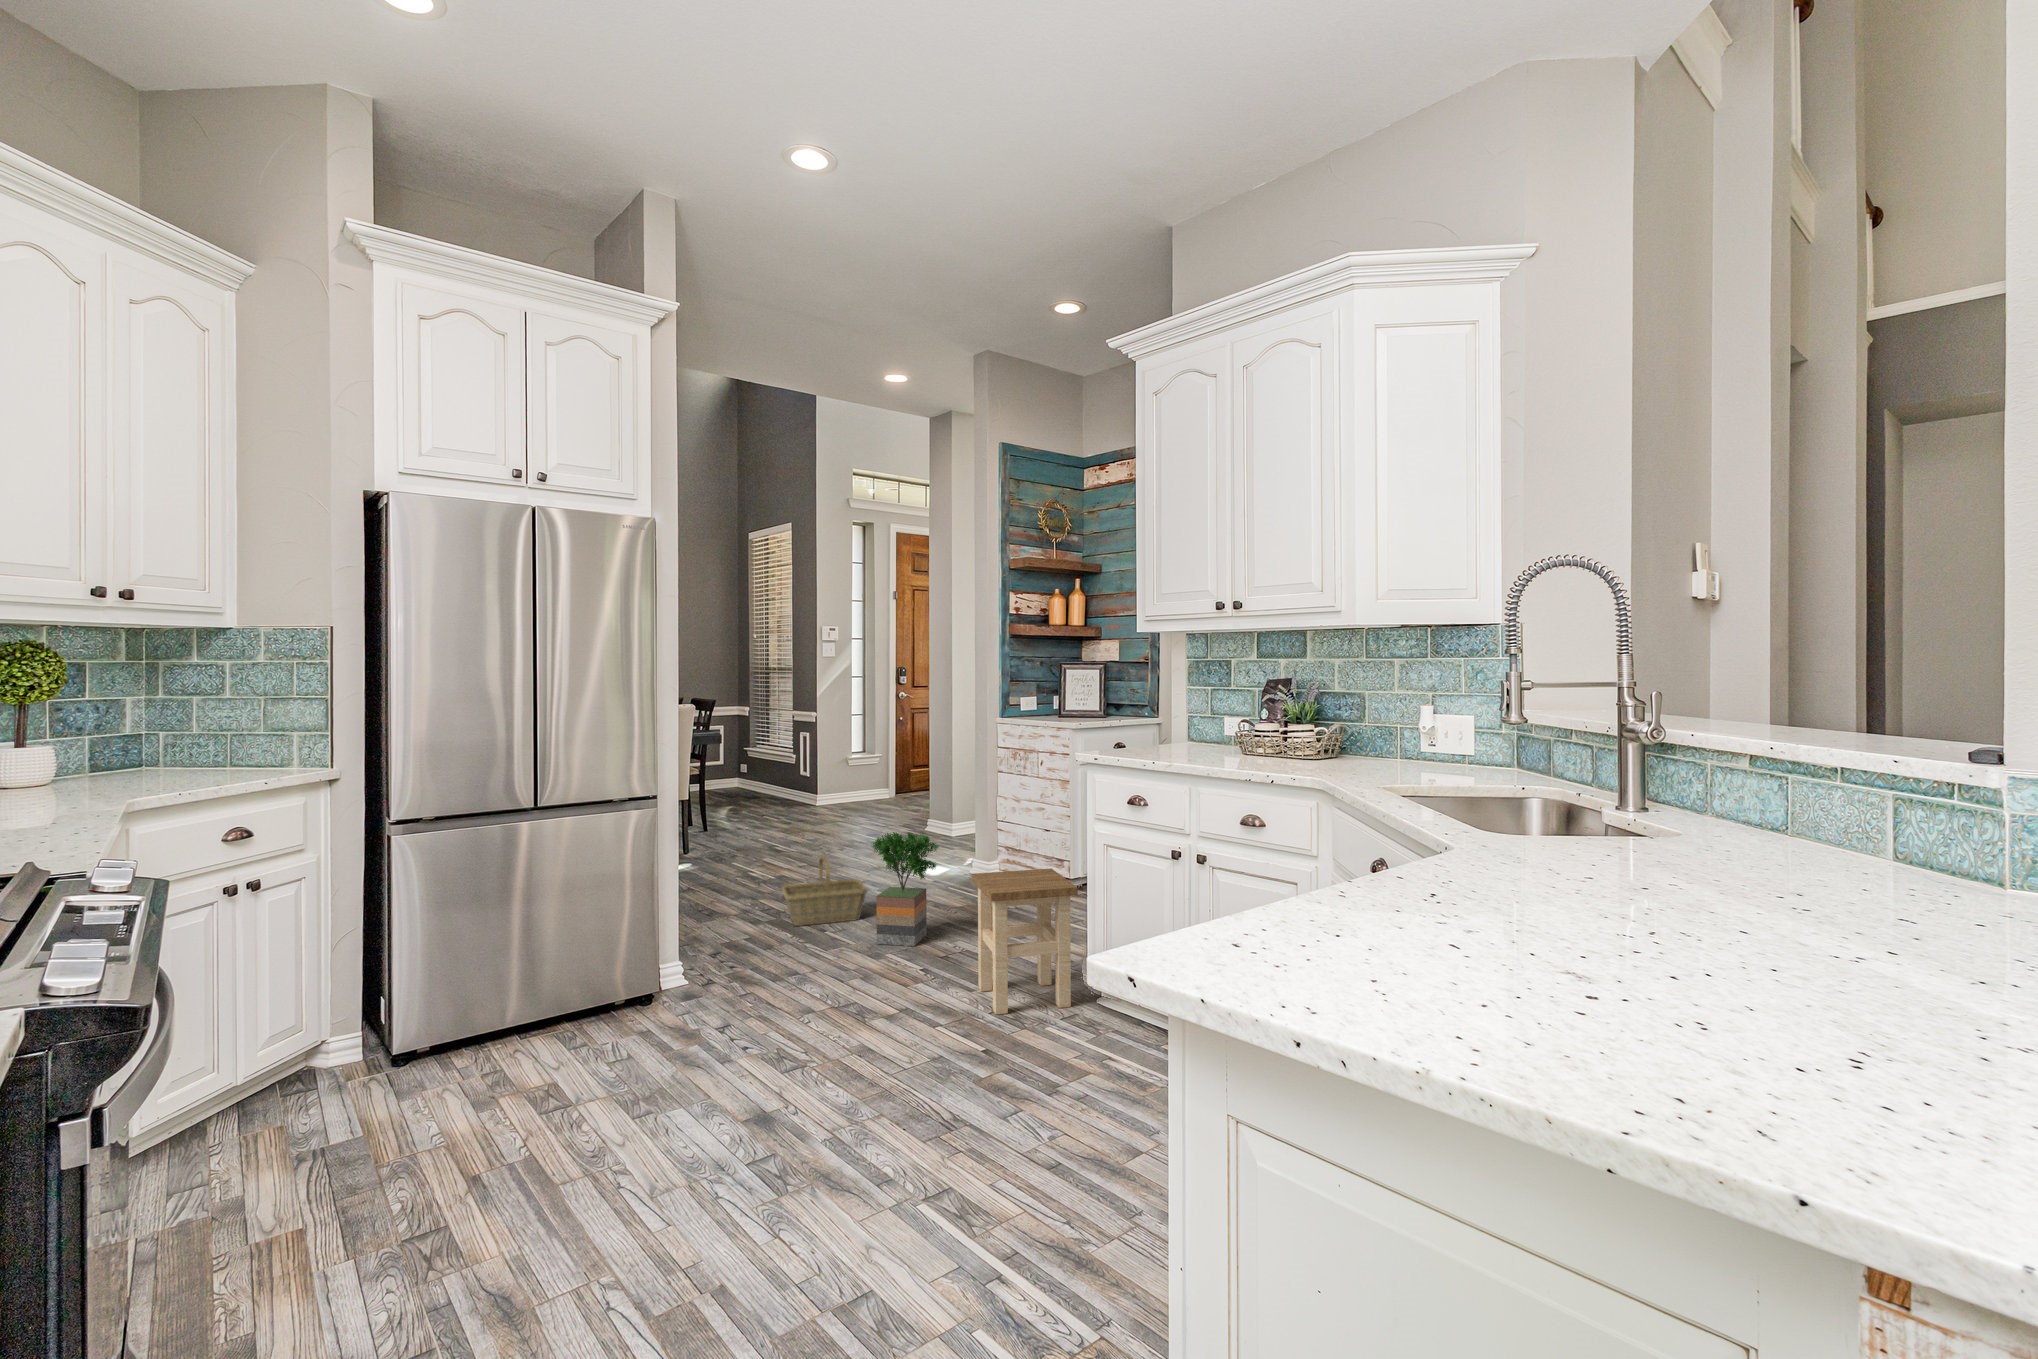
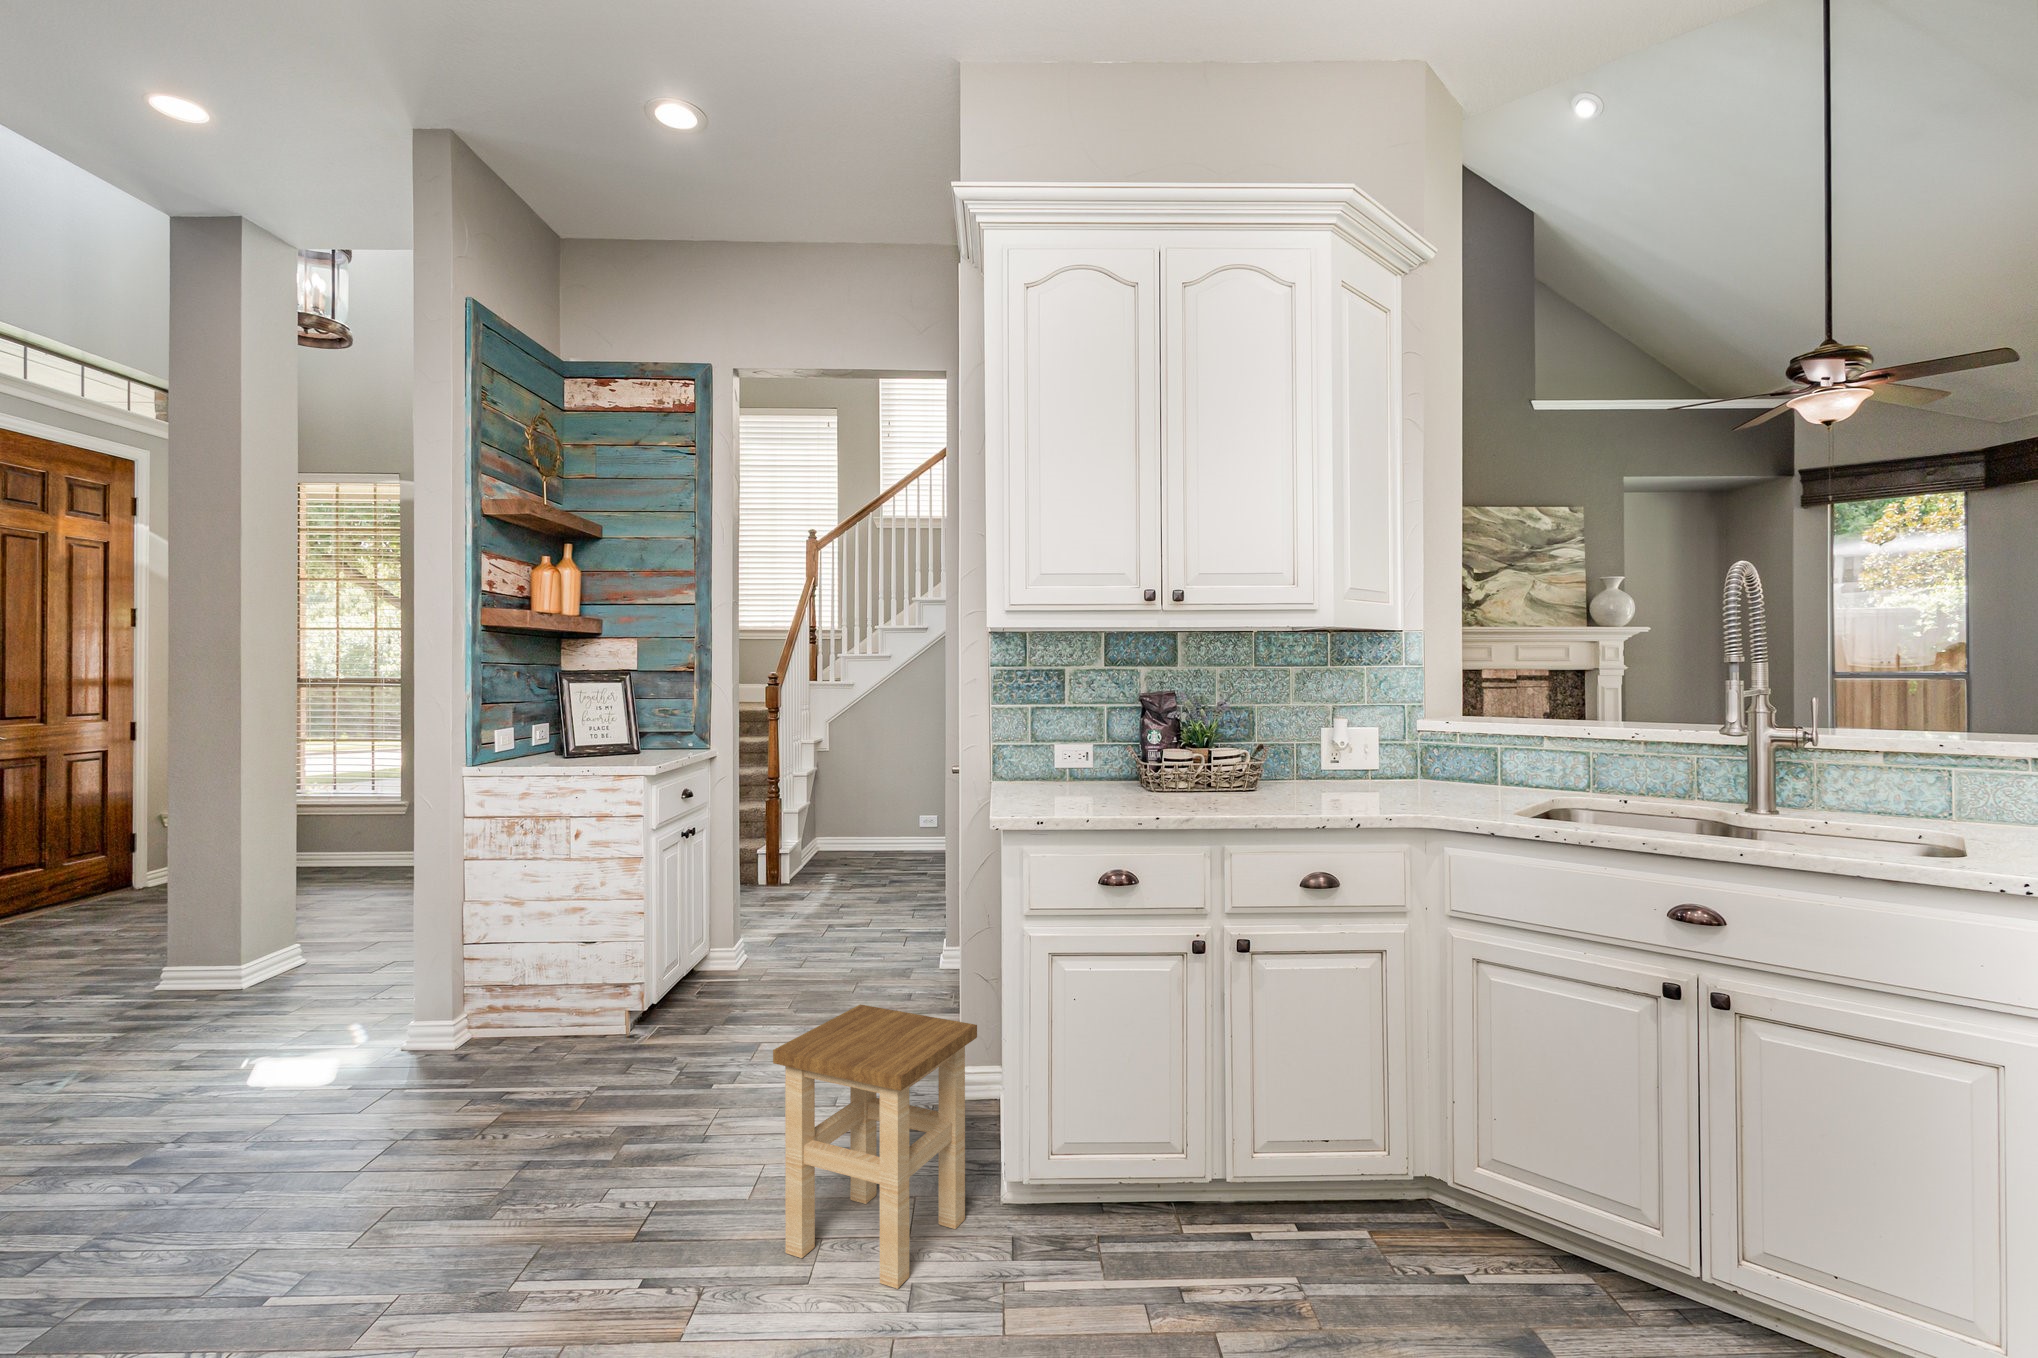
potted tree: present [873,832,939,946] -> none [398,996,569,1251]
basket: present [782,857,867,926] -> none [69,1103,328,1294]

